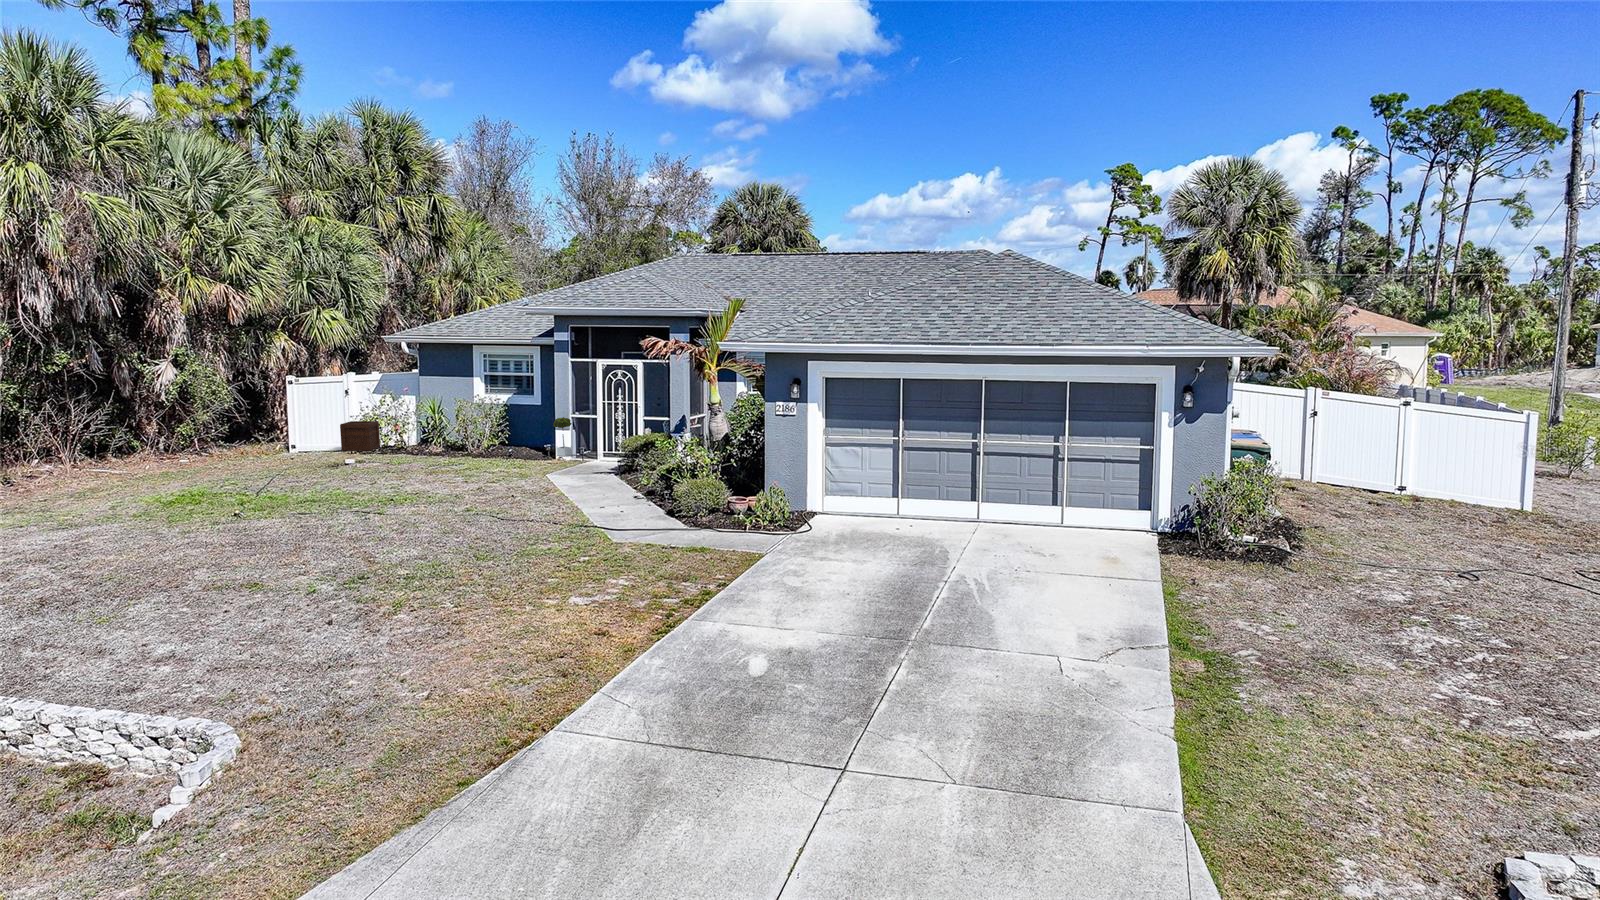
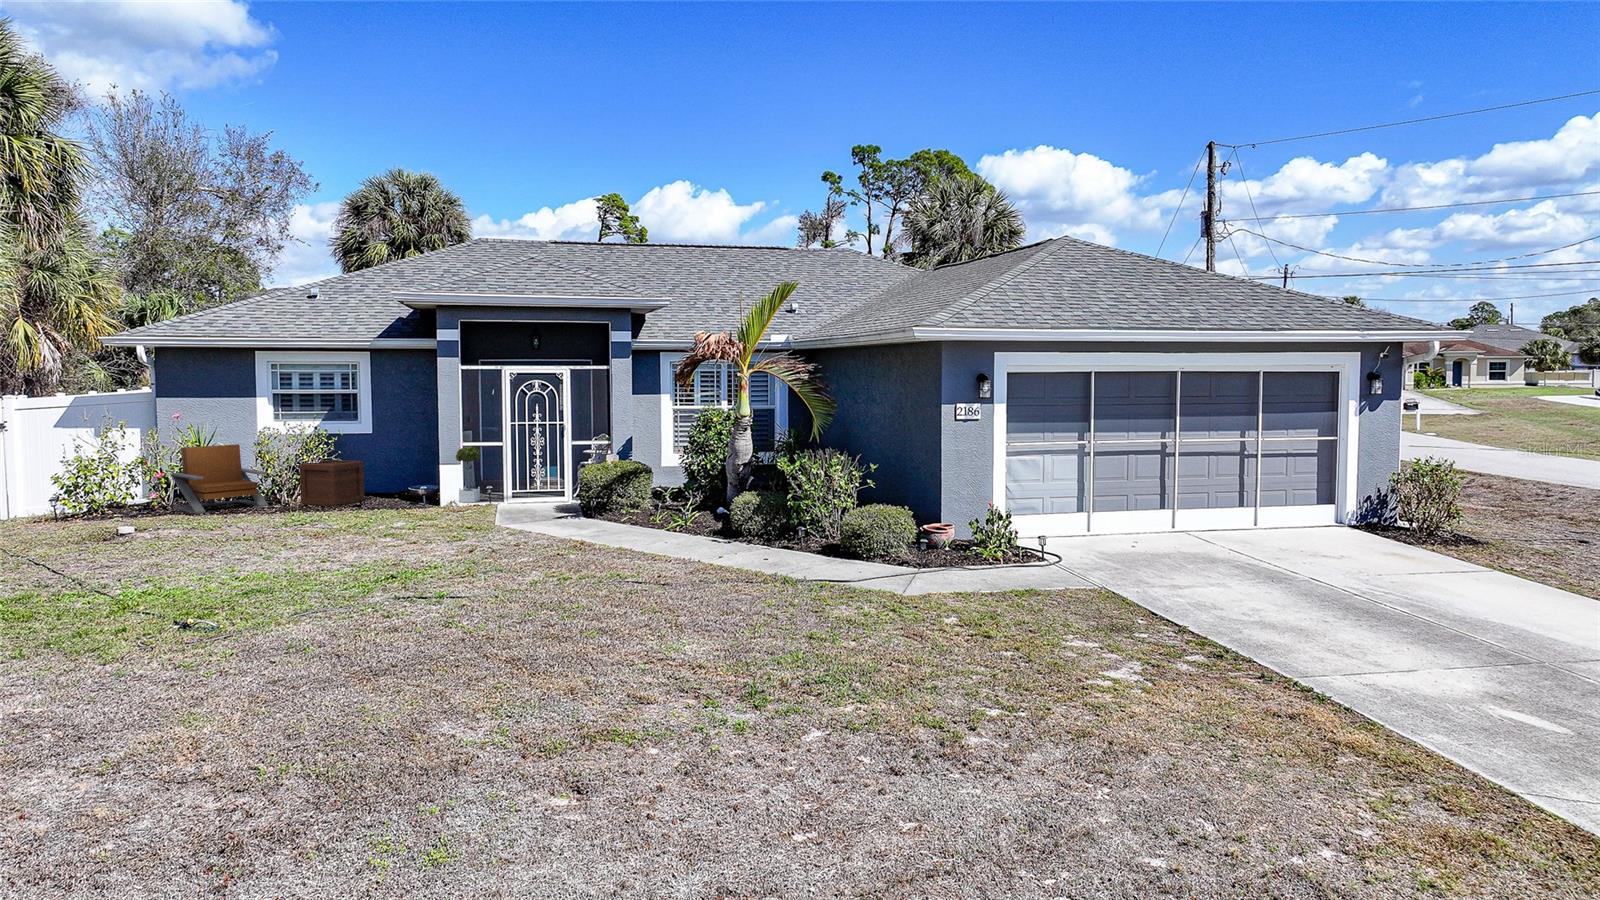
lounge chair: none [401,410,451,453] -> present [171,444,268,514]
wooden crate: present [340,421,380,451] -> present [300,460,364,506]

